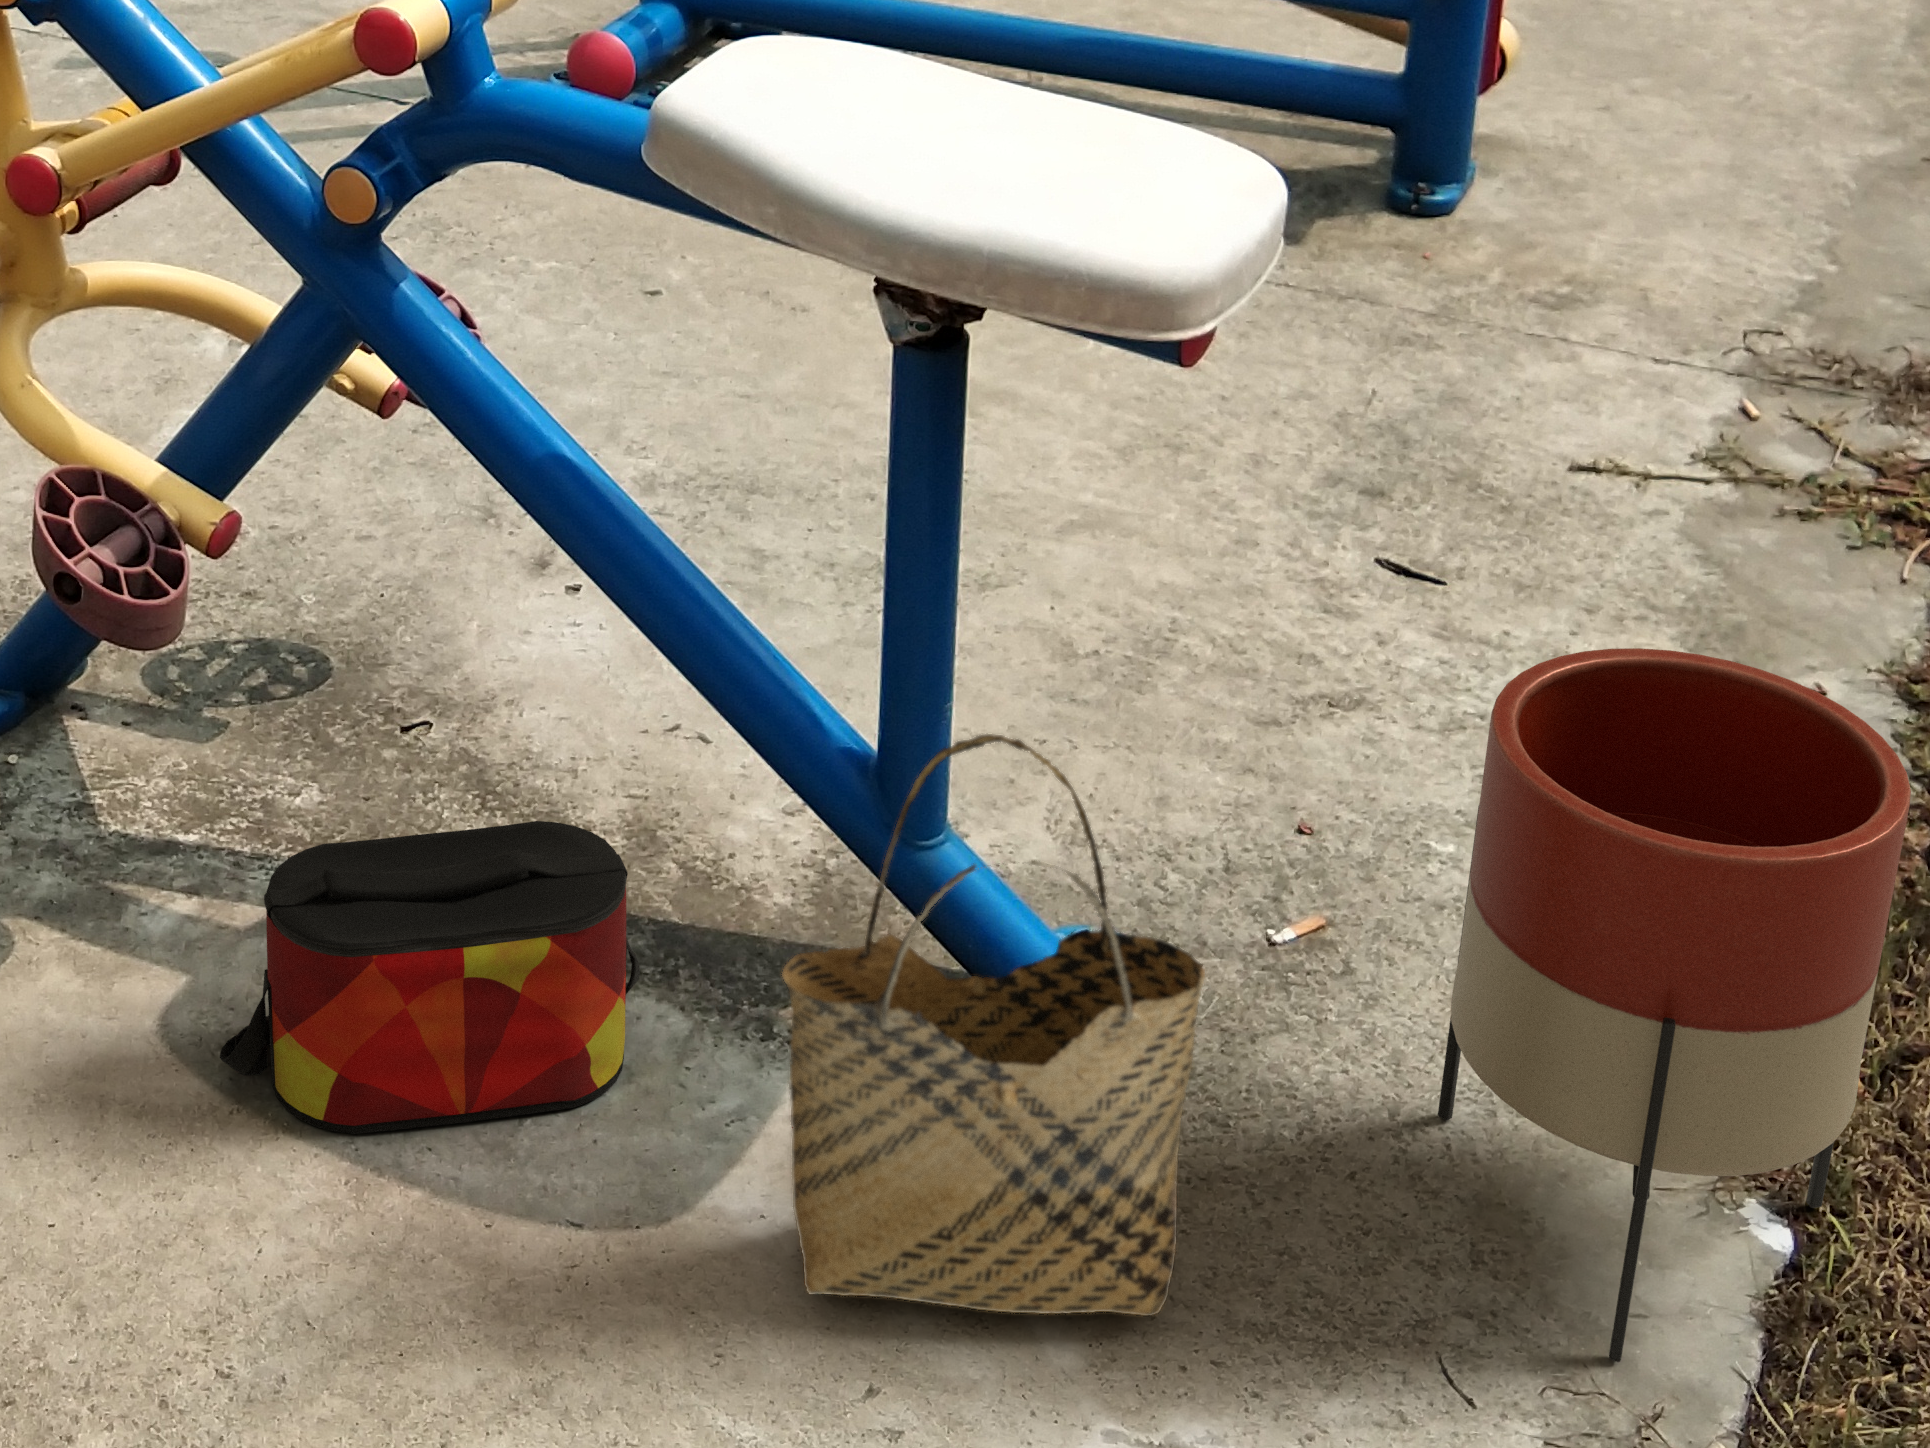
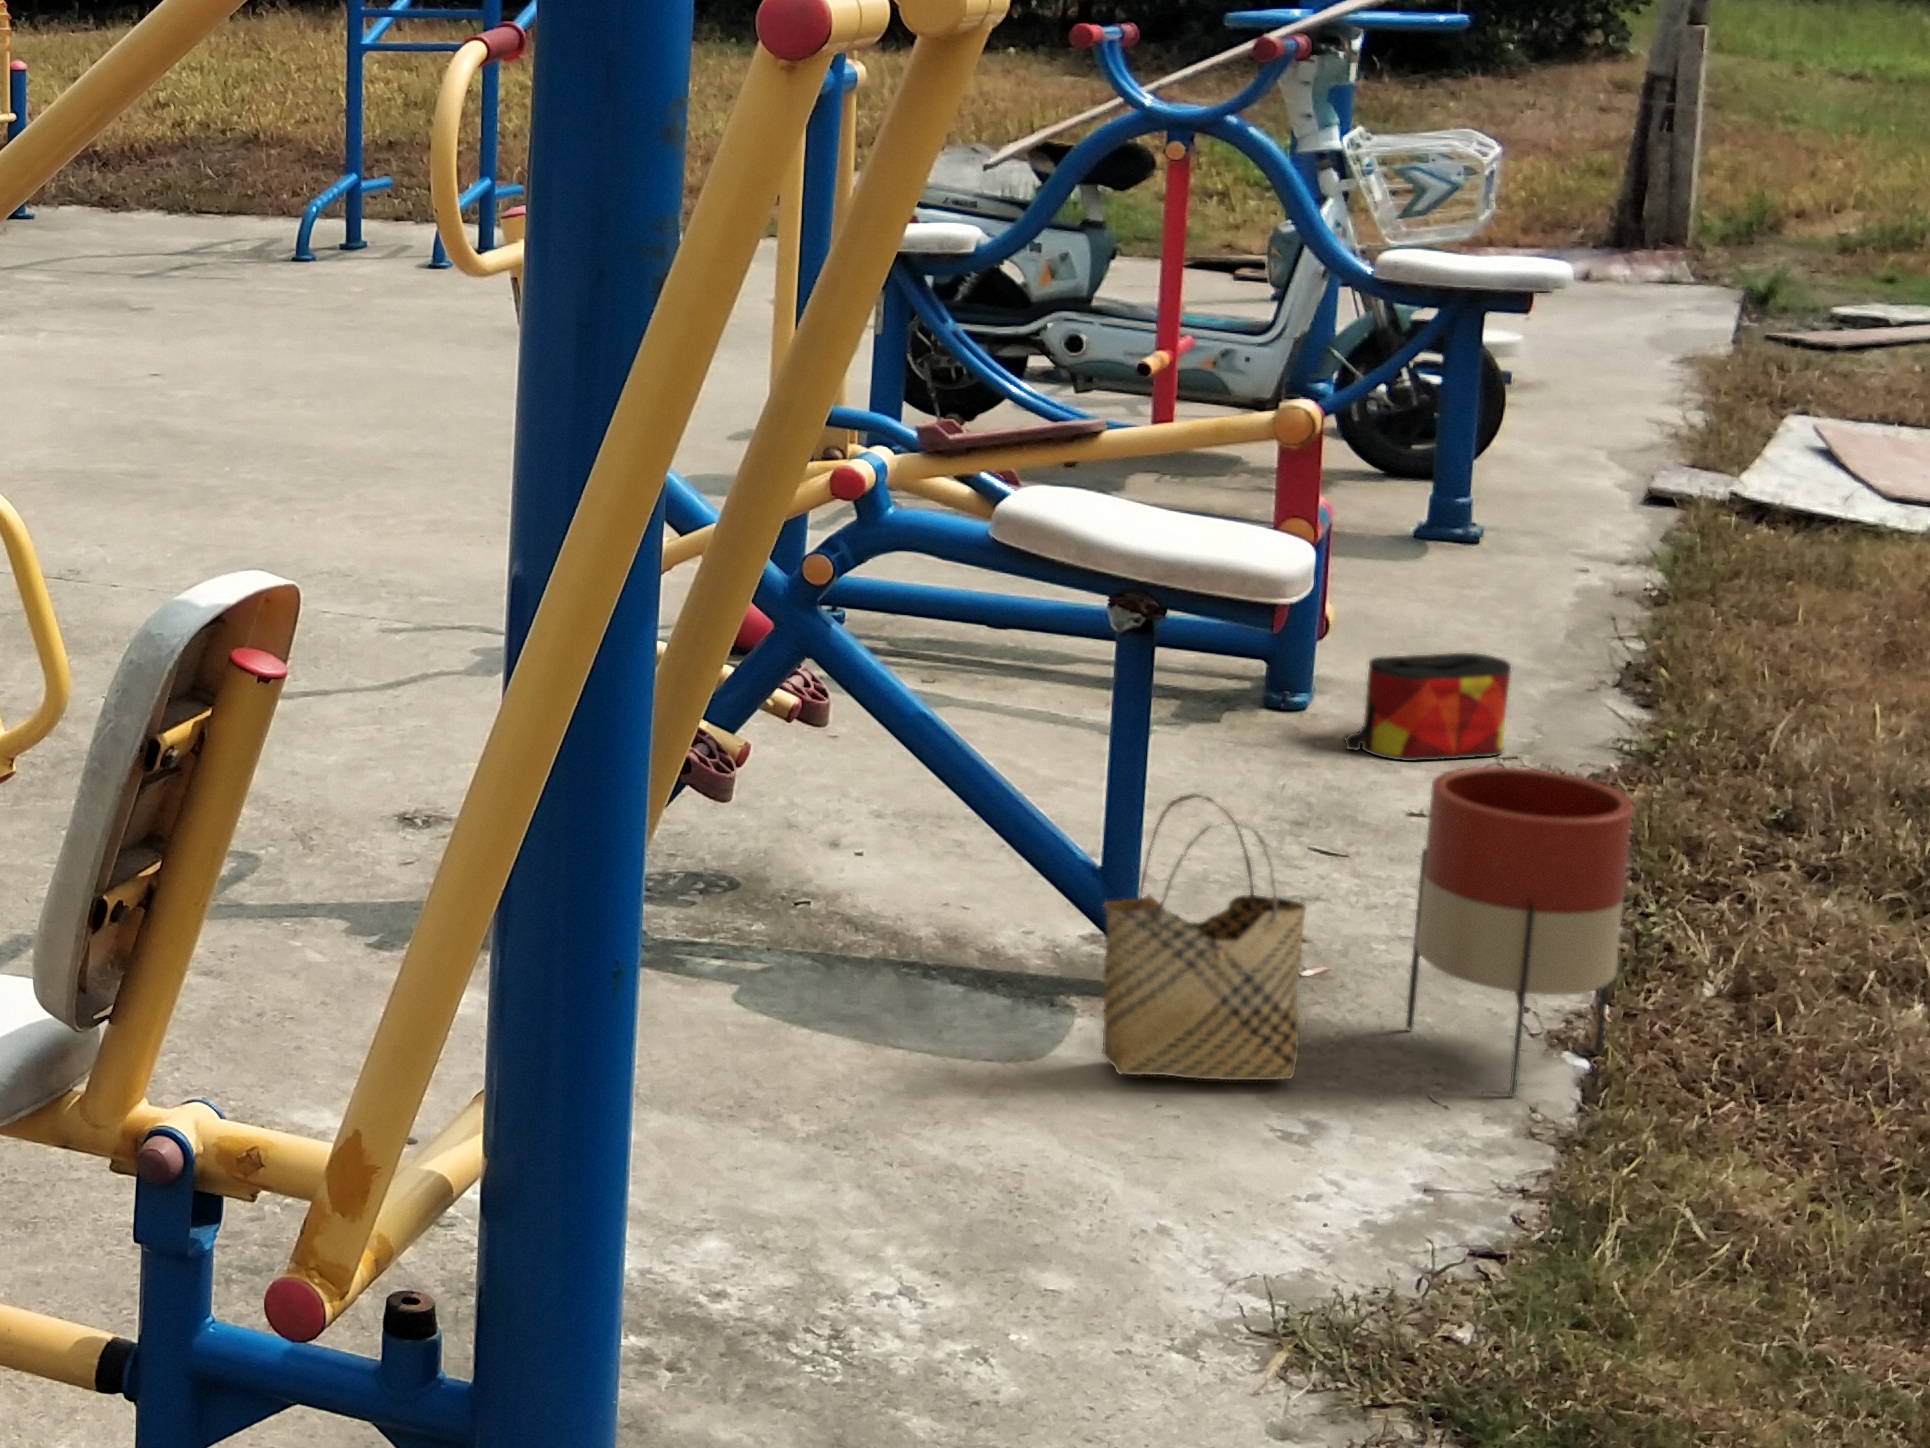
bag: present [220,821,640,1134] -> present [1345,653,1511,761]

